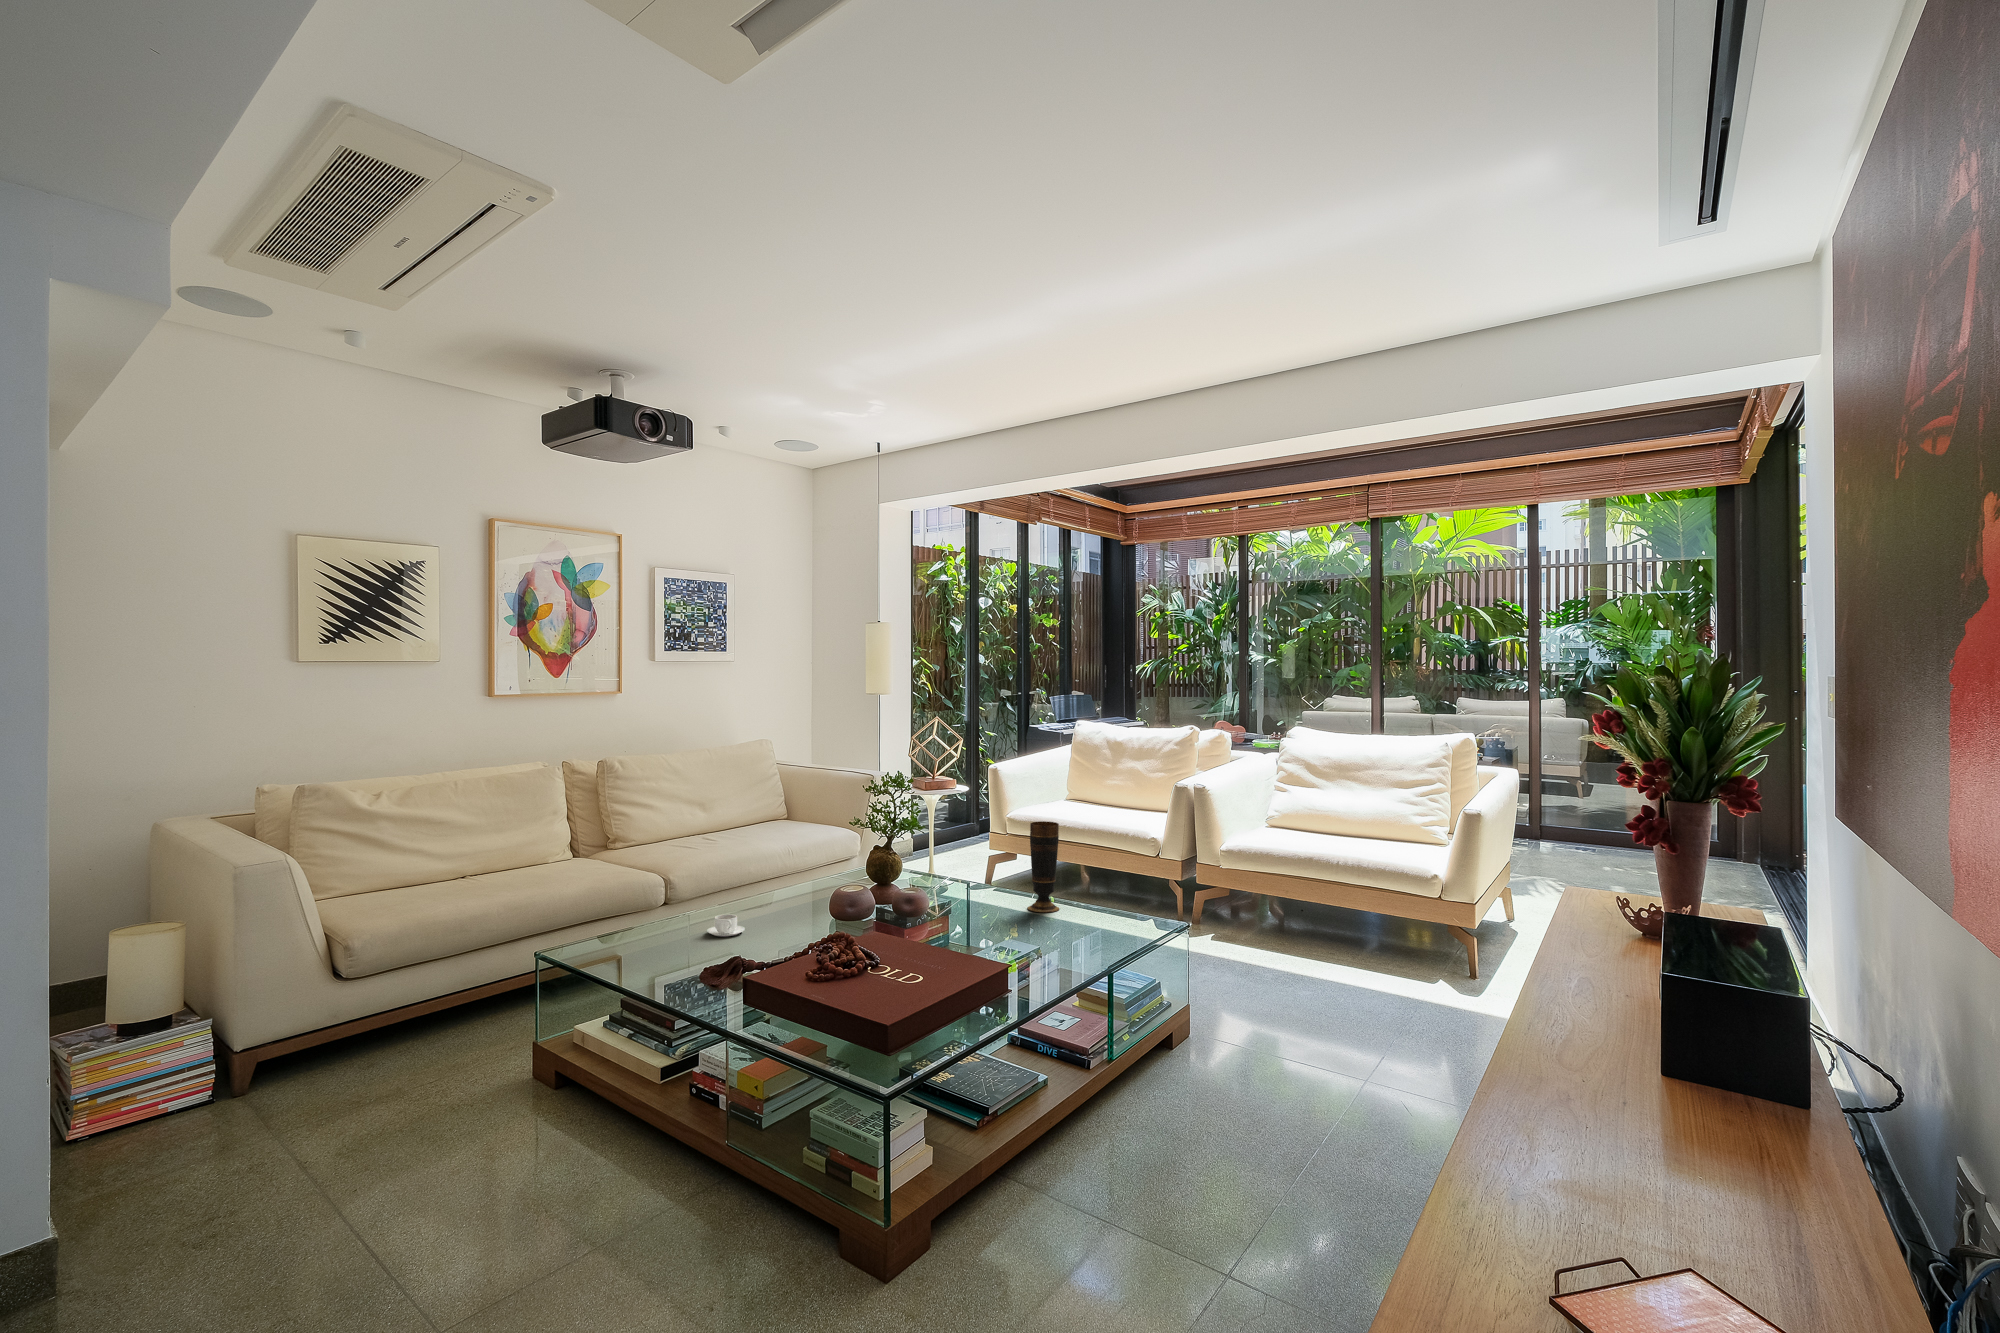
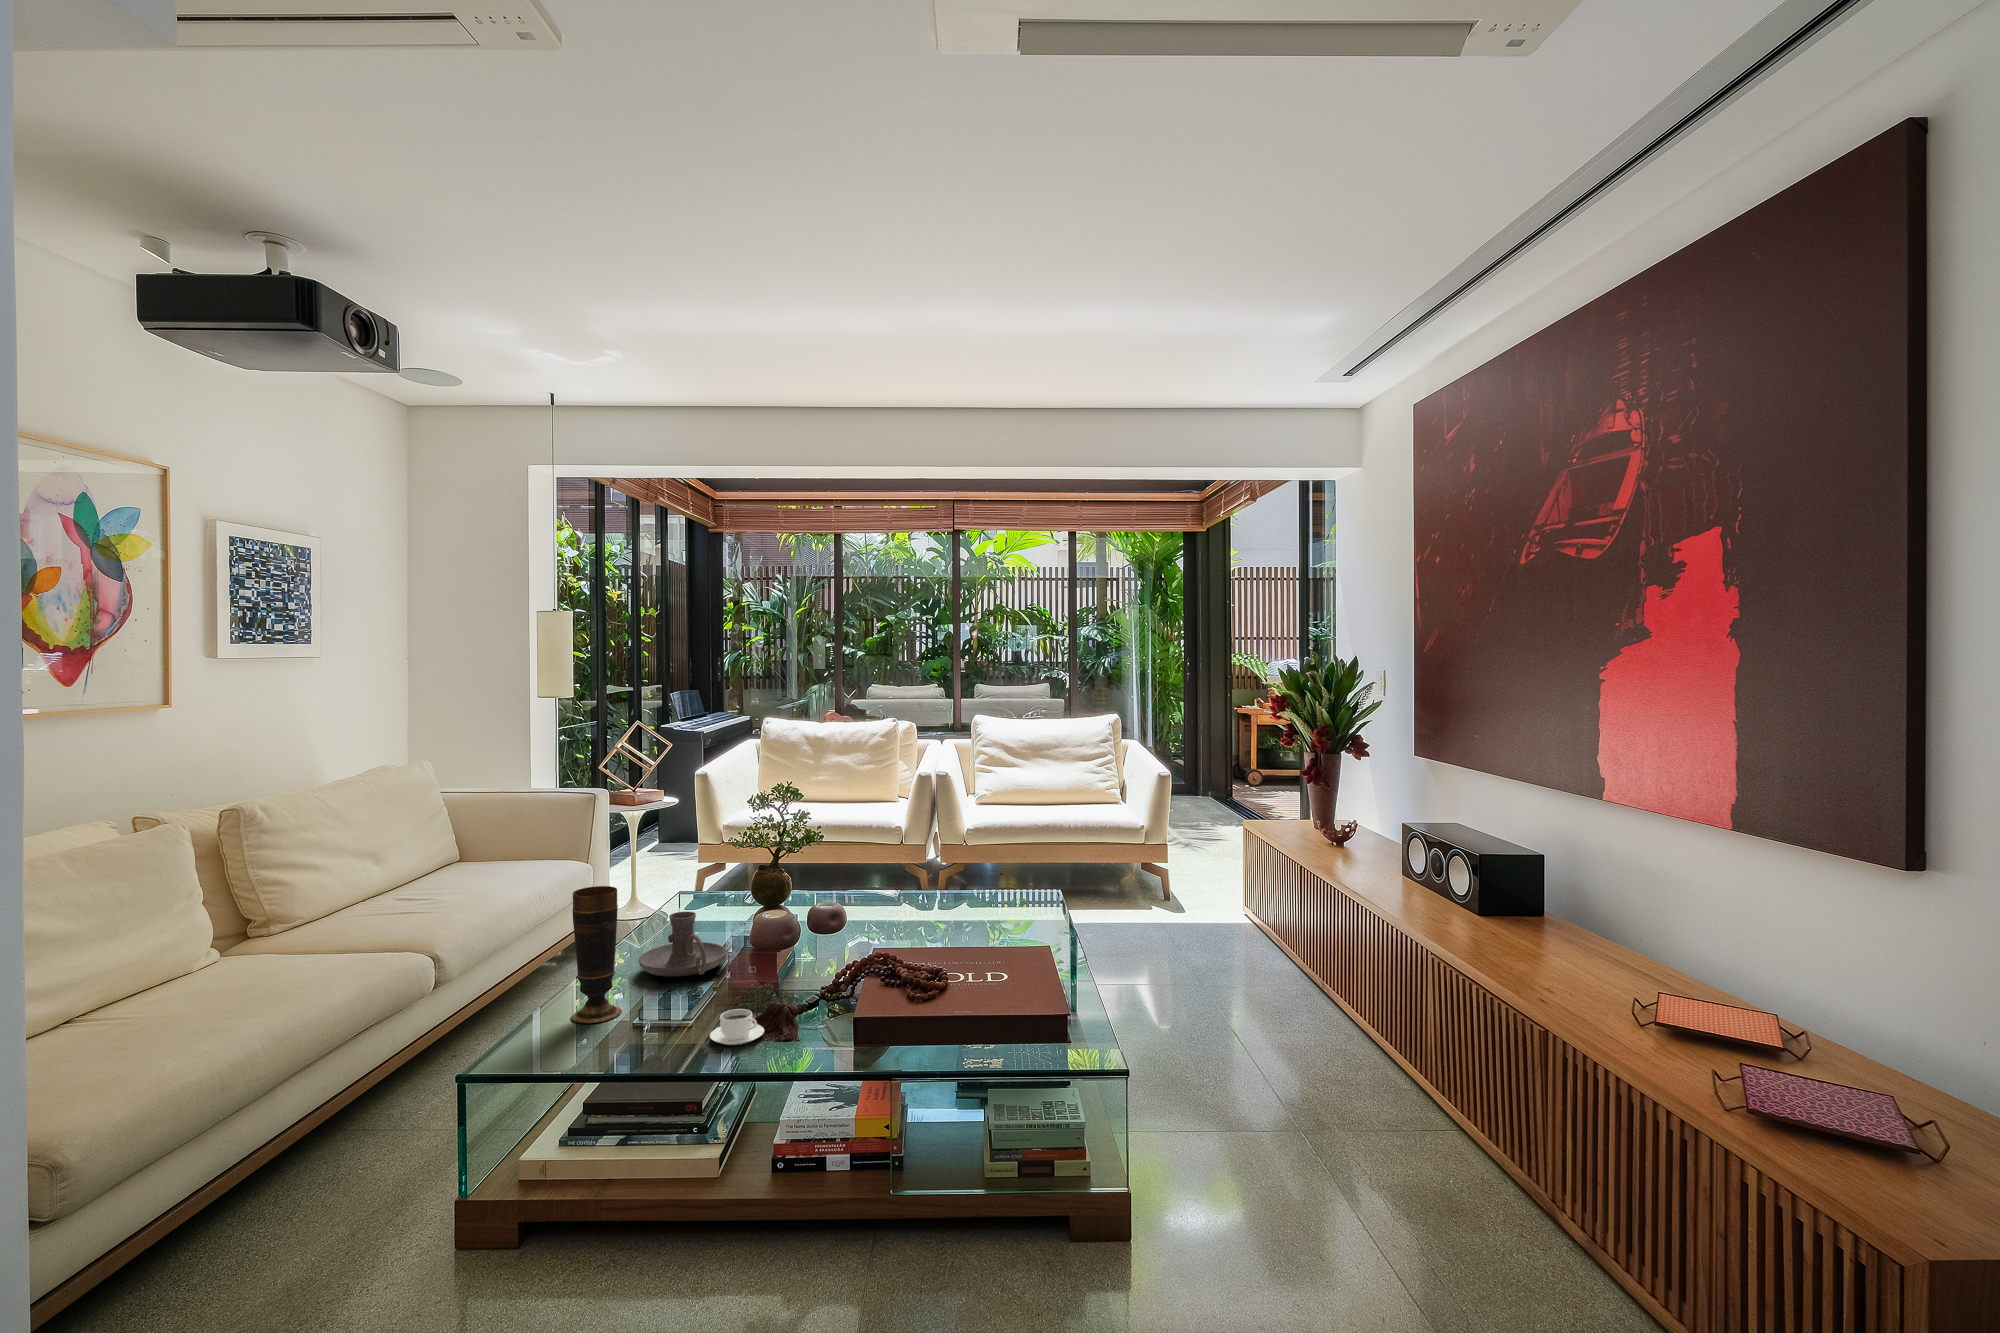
vase: present [1028,821,1059,912] -> present [571,886,622,1023]
candle holder: none [745,853,807,897] -> present [639,911,726,977]

